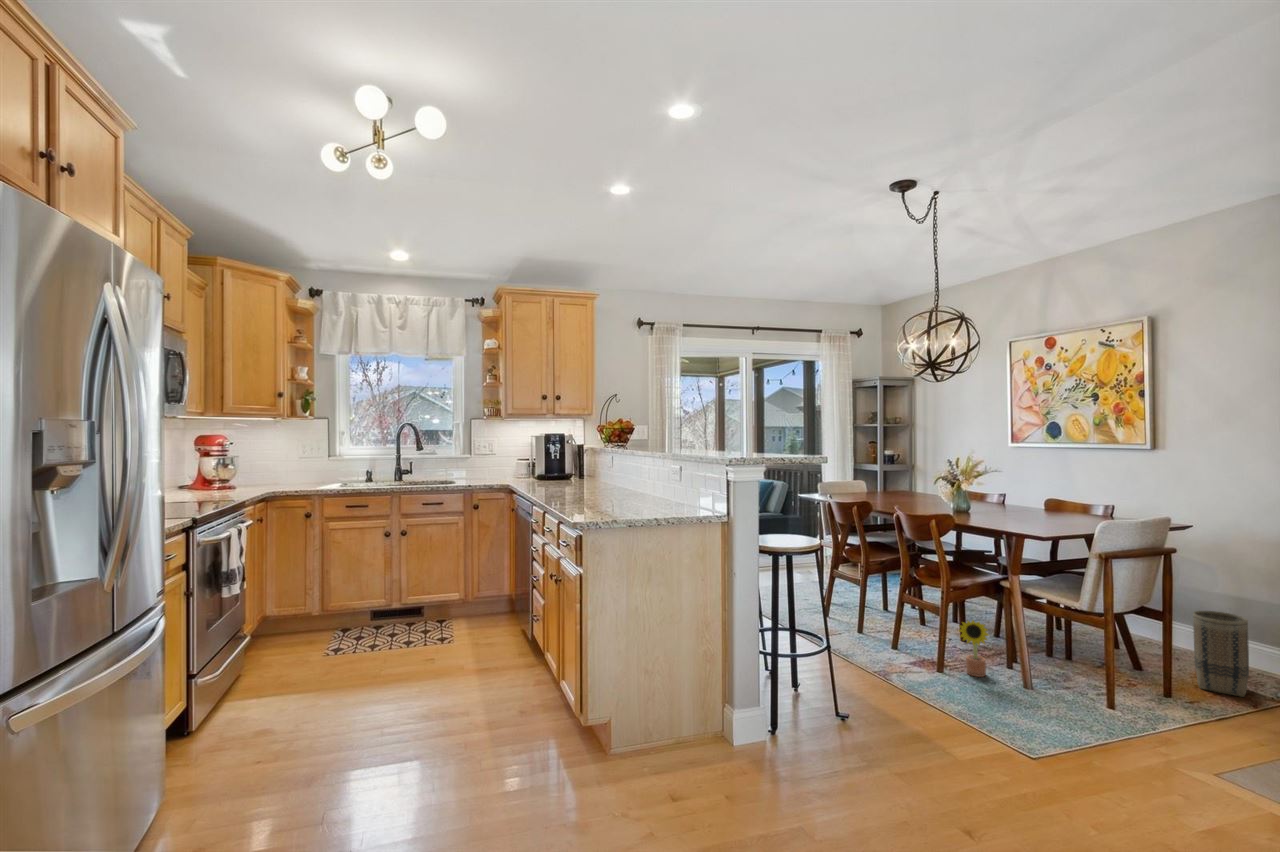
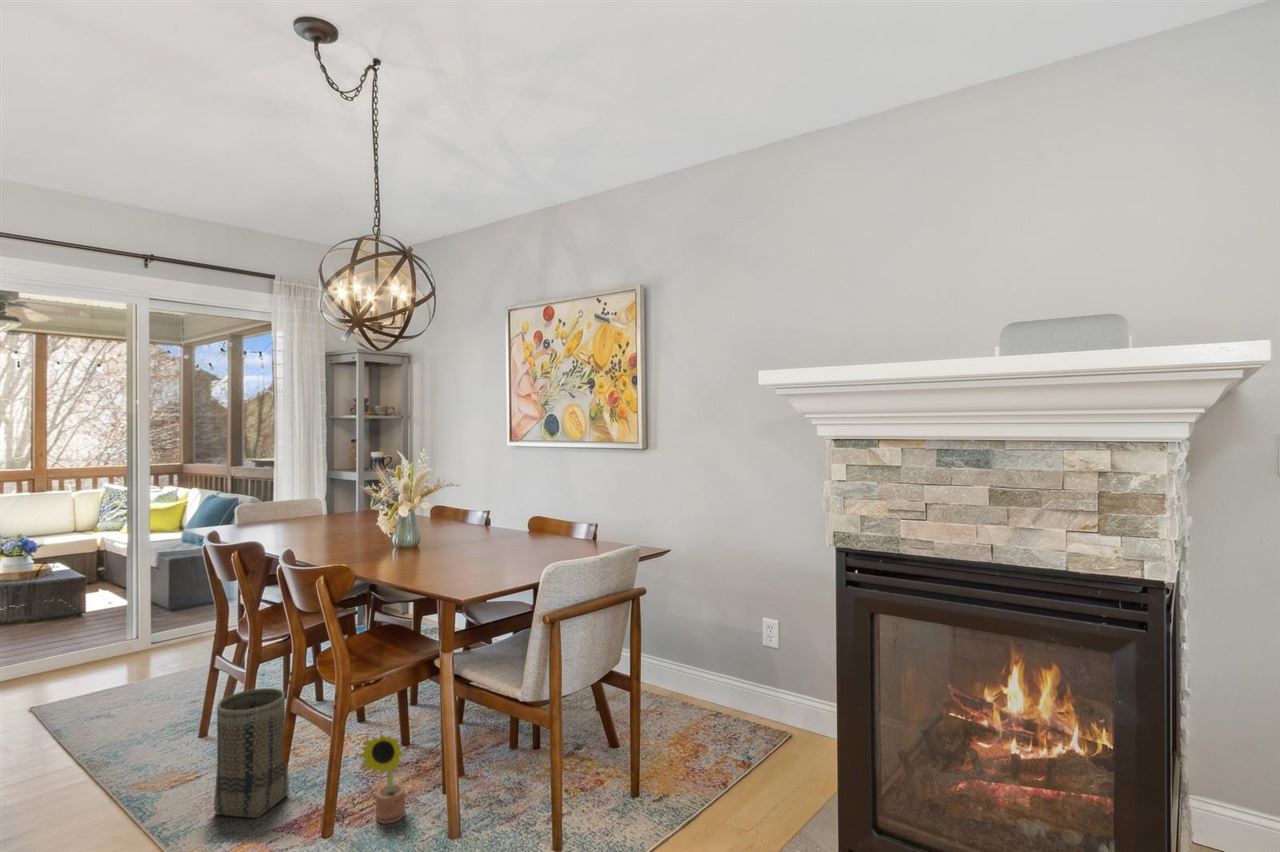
basket: present [1193,611,1249,697] -> present [214,688,289,818]

